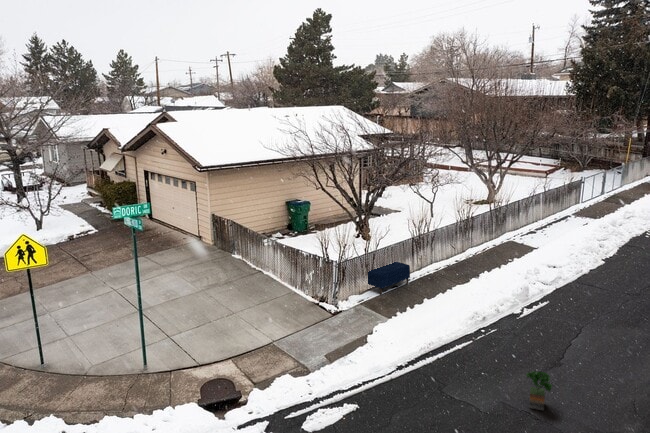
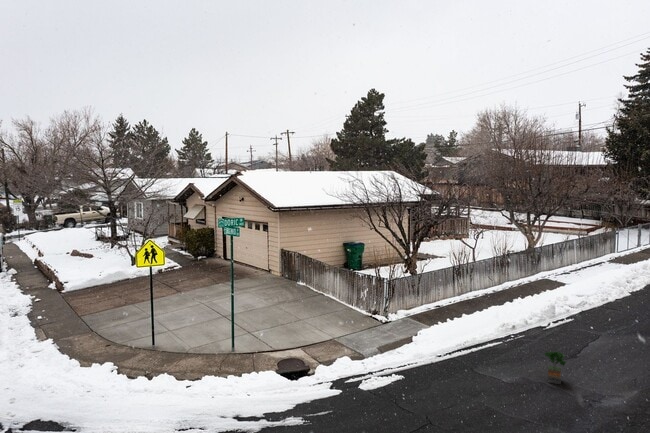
bench: present [368,262,410,294] -> none [412,285,451,311]

